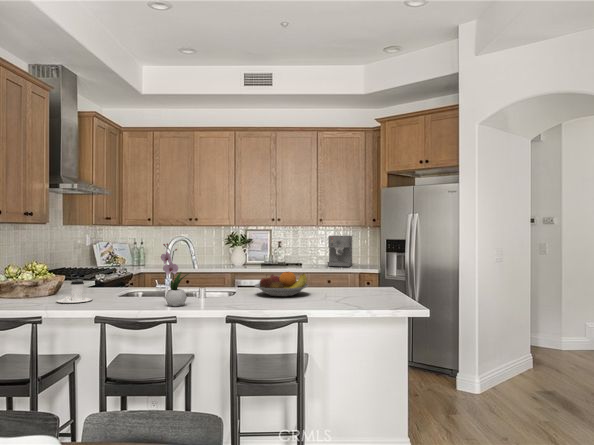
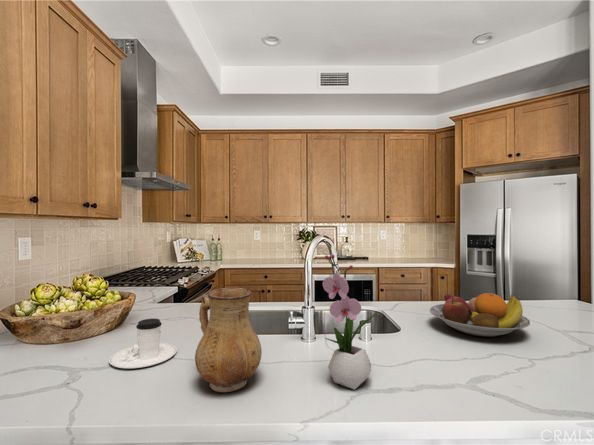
coffee maker: present [327,235,352,267] -> none [395,232,419,262]
ceramic pitcher: none [101,261,134,307] -> present [195,288,262,392]

